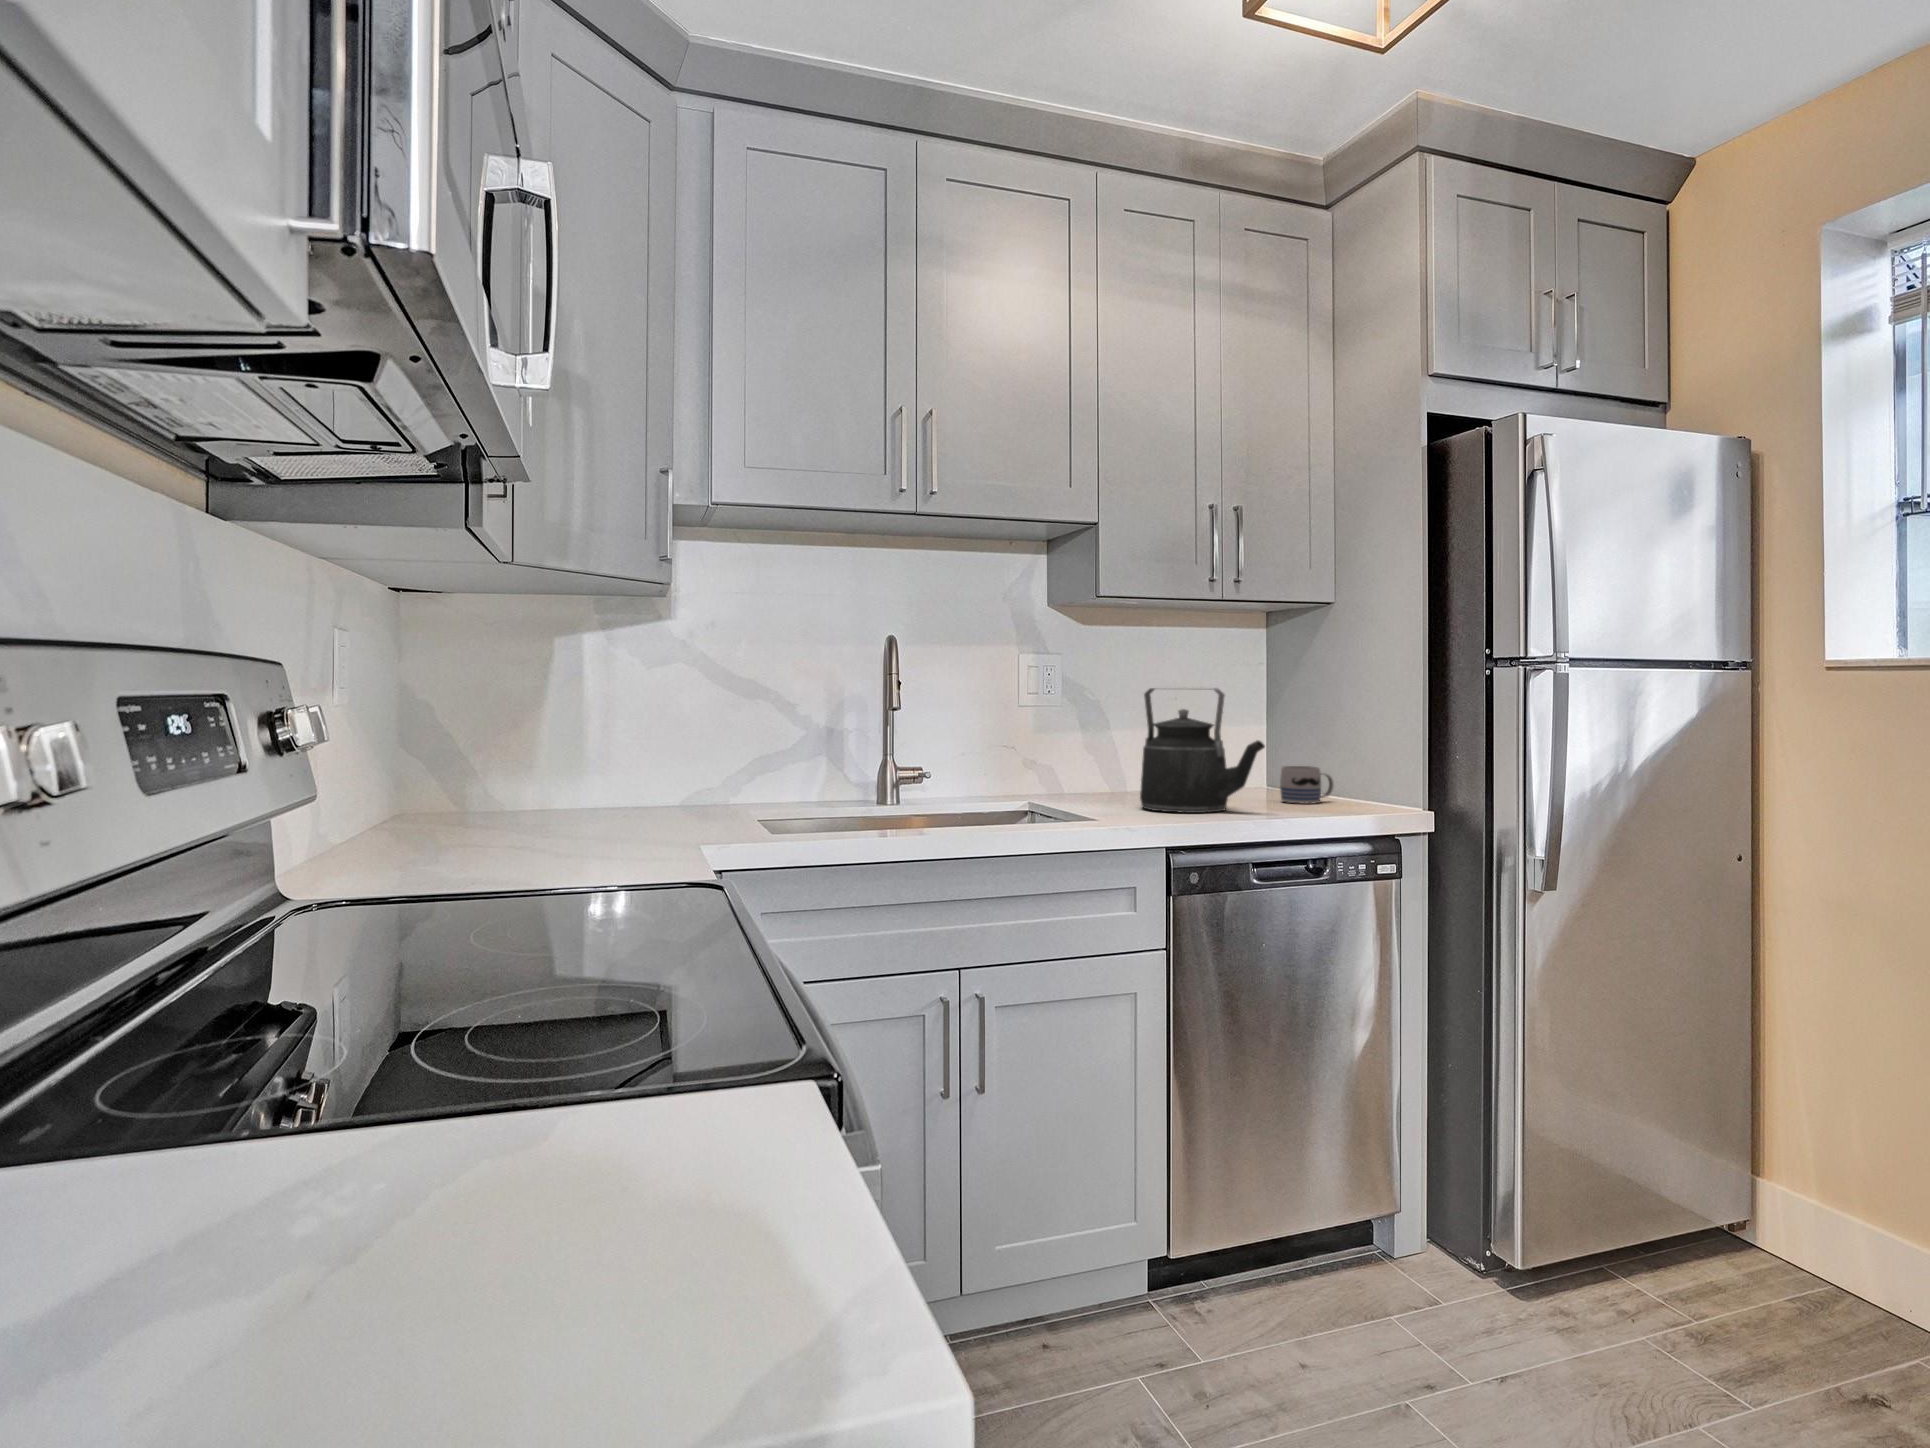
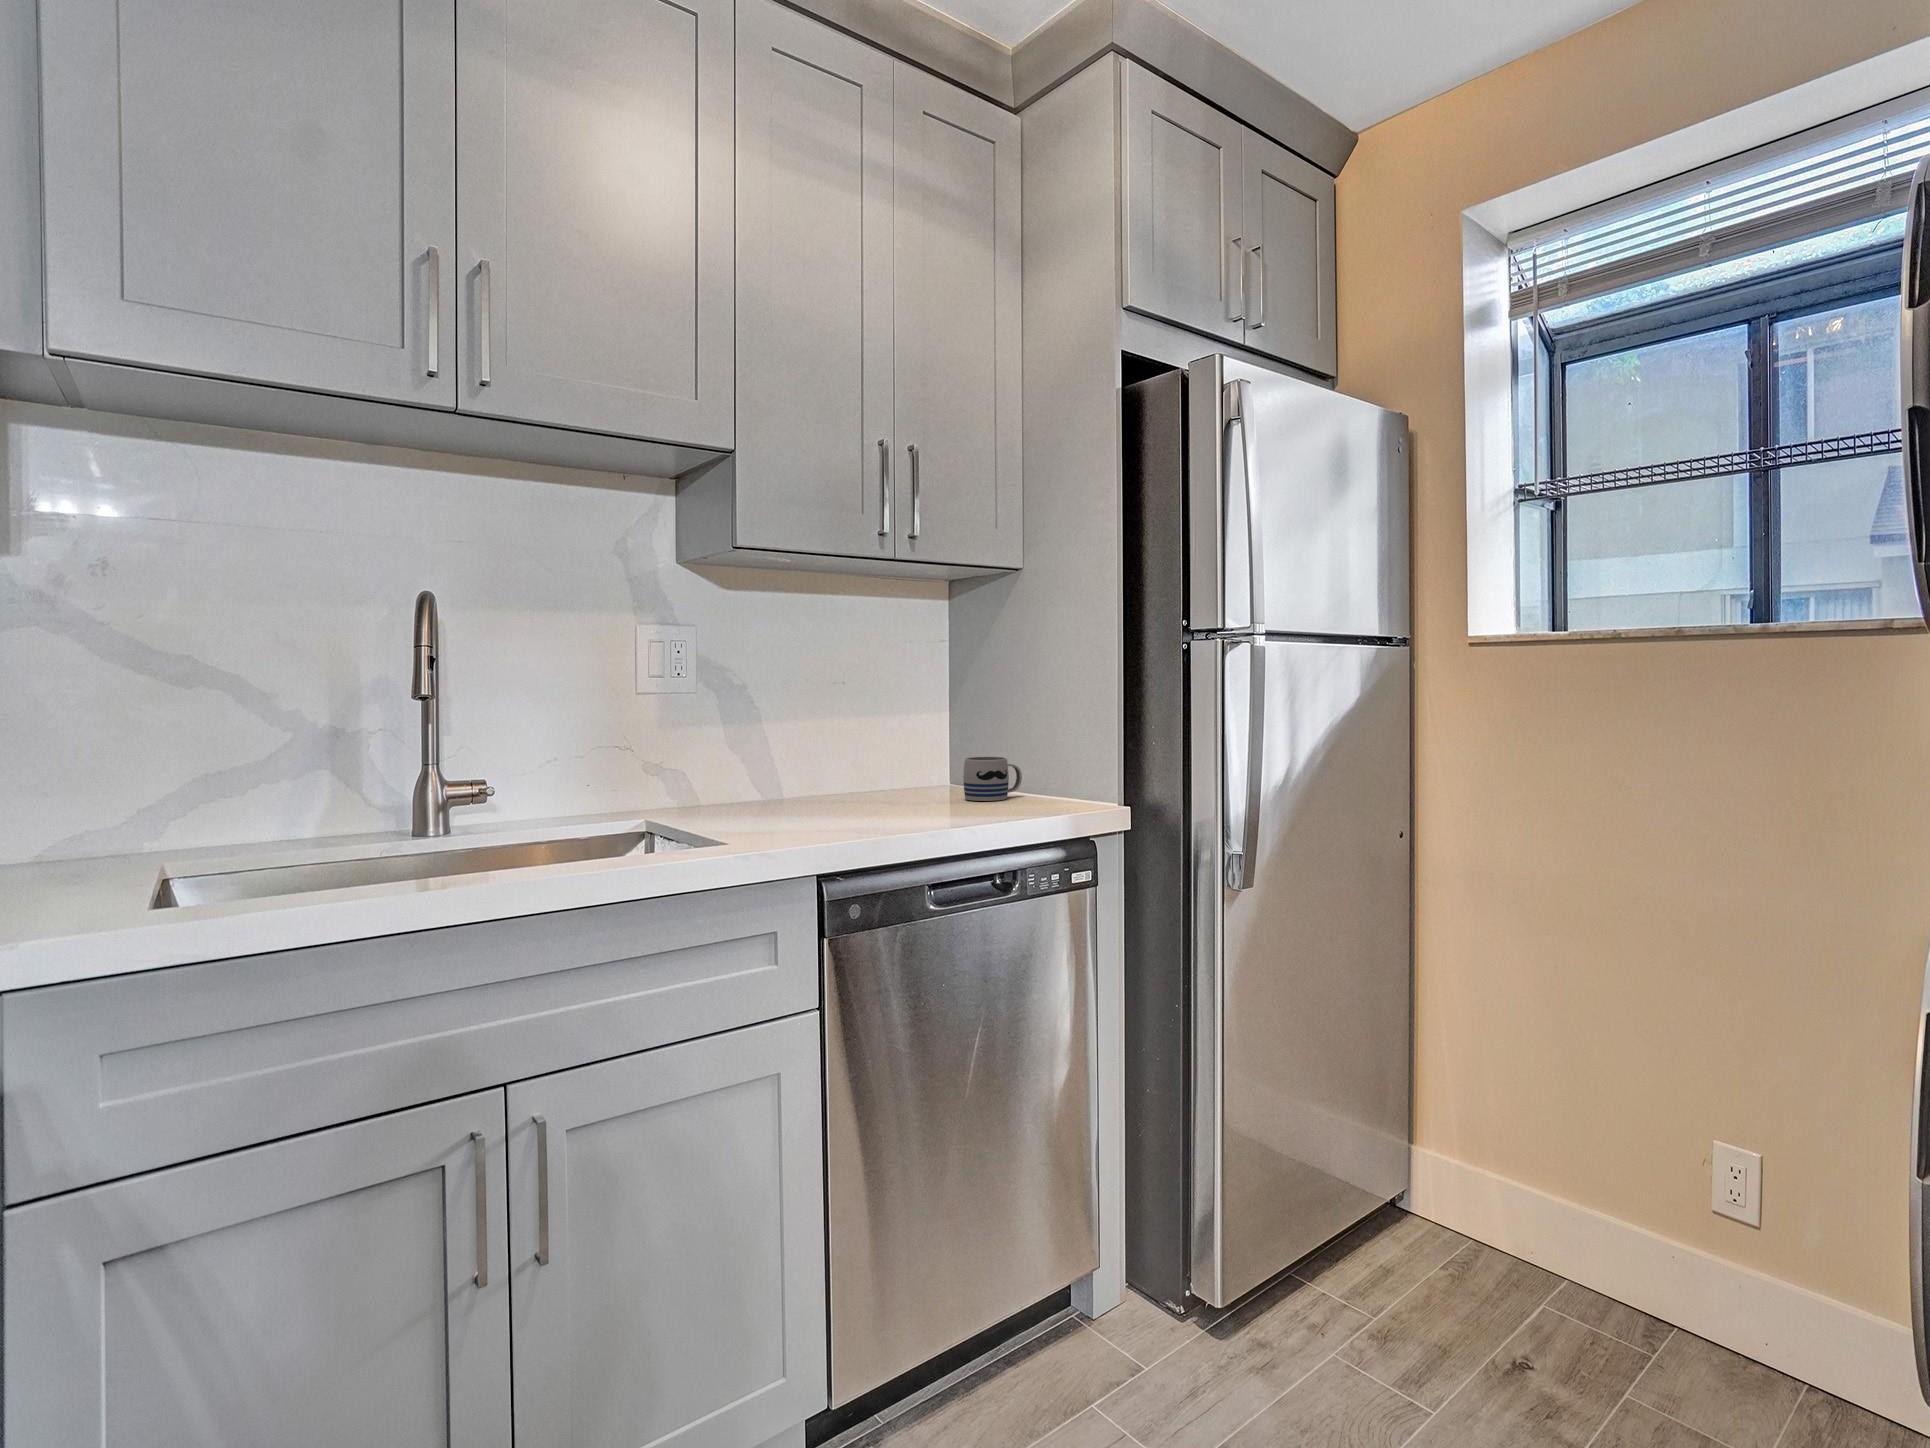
kettle: present [1140,688,1265,813] -> none [794,666,946,823]

